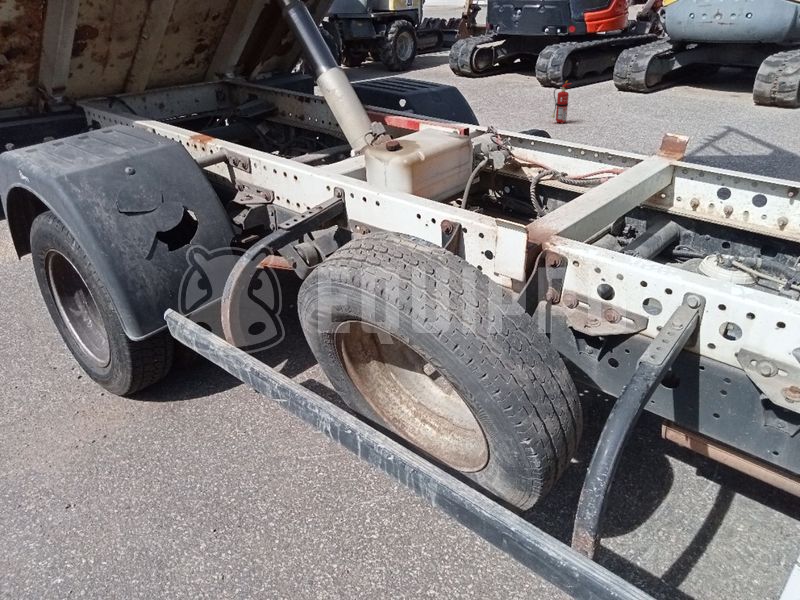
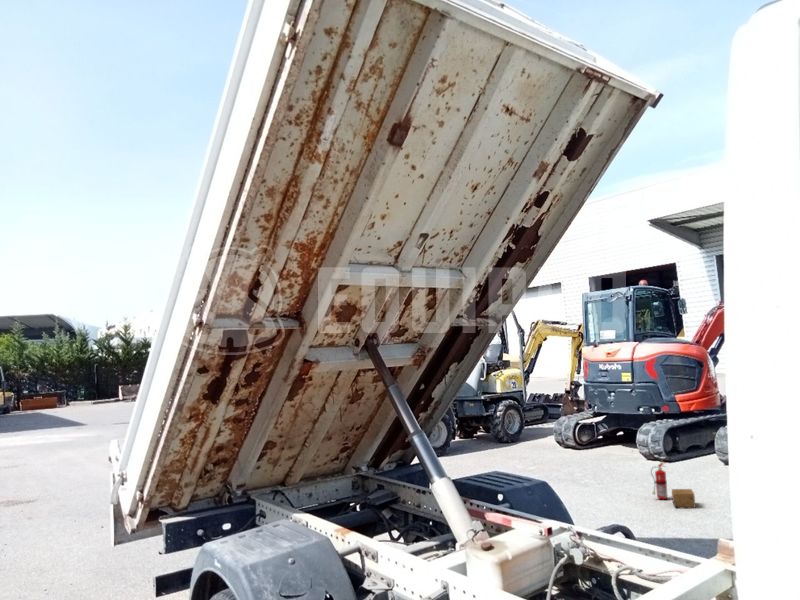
cardboard box: none [571,111,596,131] -> present [672,489,696,508]

